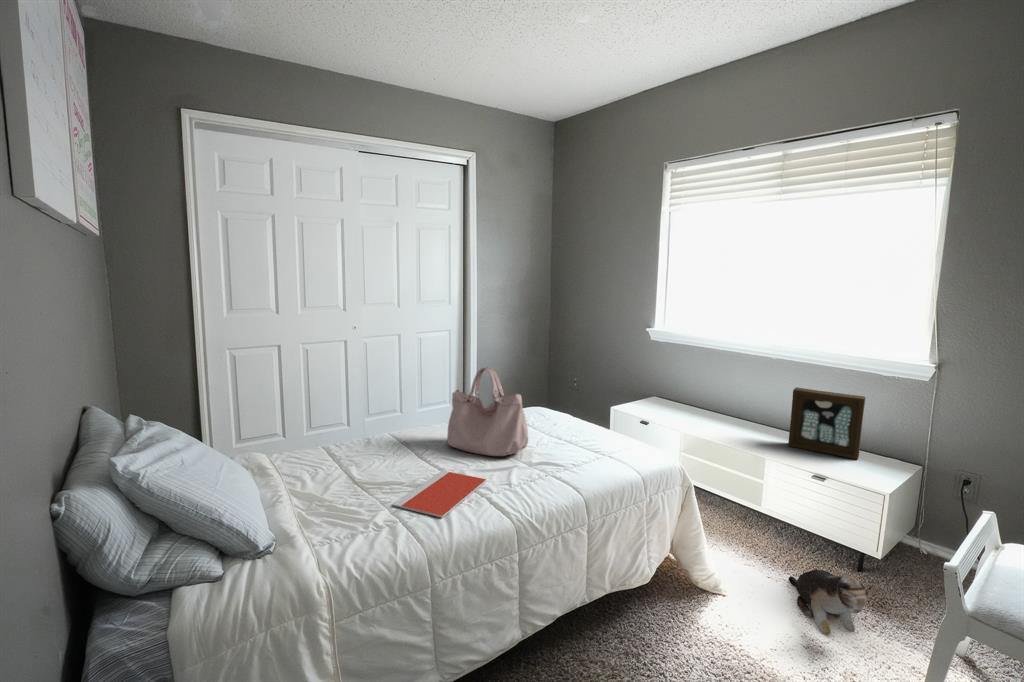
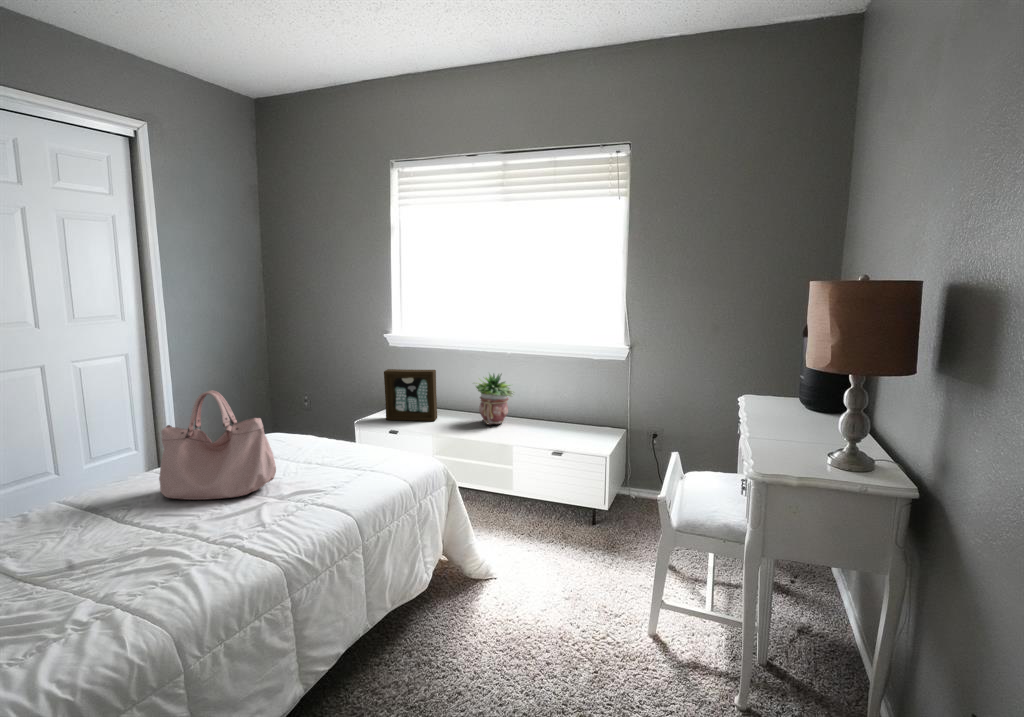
potted plant: none [729,378,778,435] -> present [476,374,513,424]
picture frame: present [788,387,865,459] -> present [384,369,437,421]
notebook: present [393,471,487,518] -> none [98,525,232,591]
plush toy: present [788,570,876,635] -> none [543,527,612,584]

